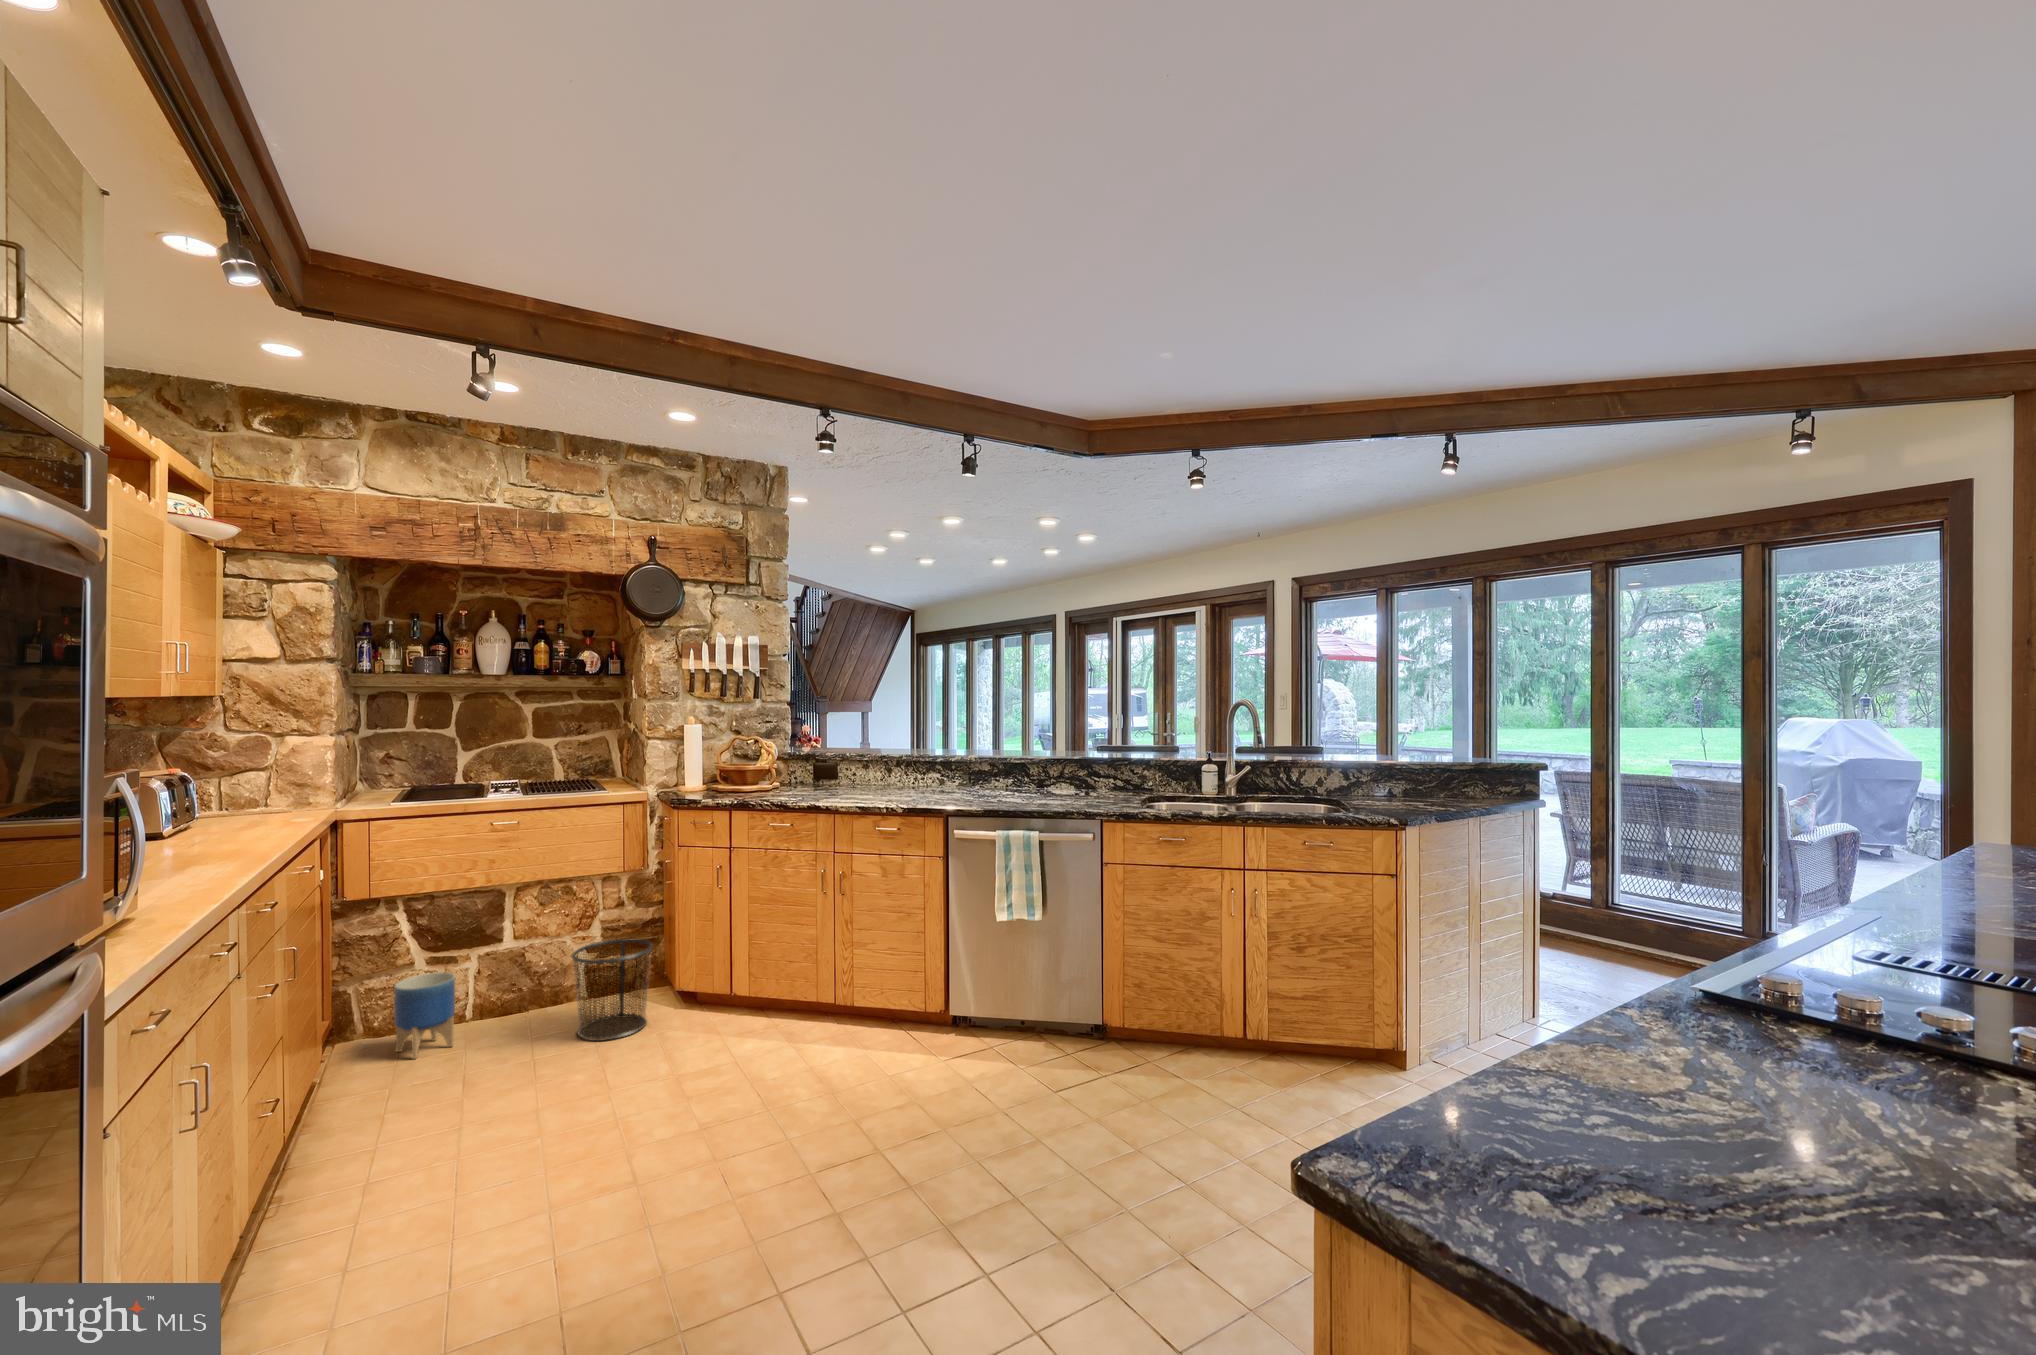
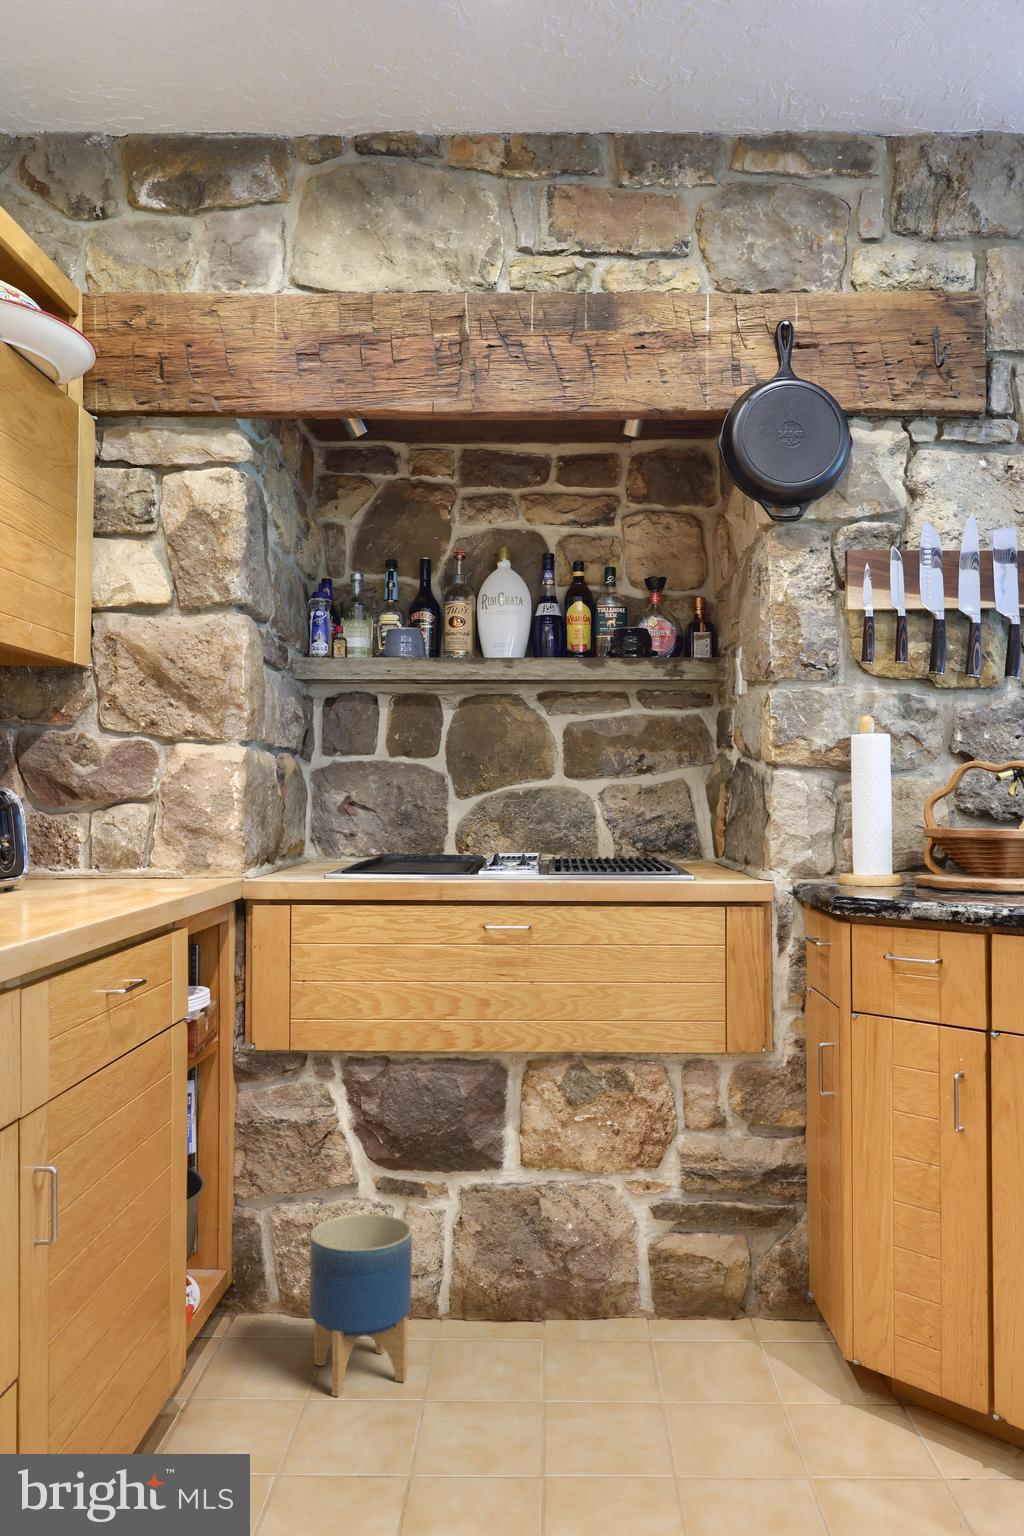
waste bin: present [571,938,653,1041] -> none [623,1213,801,1475]

